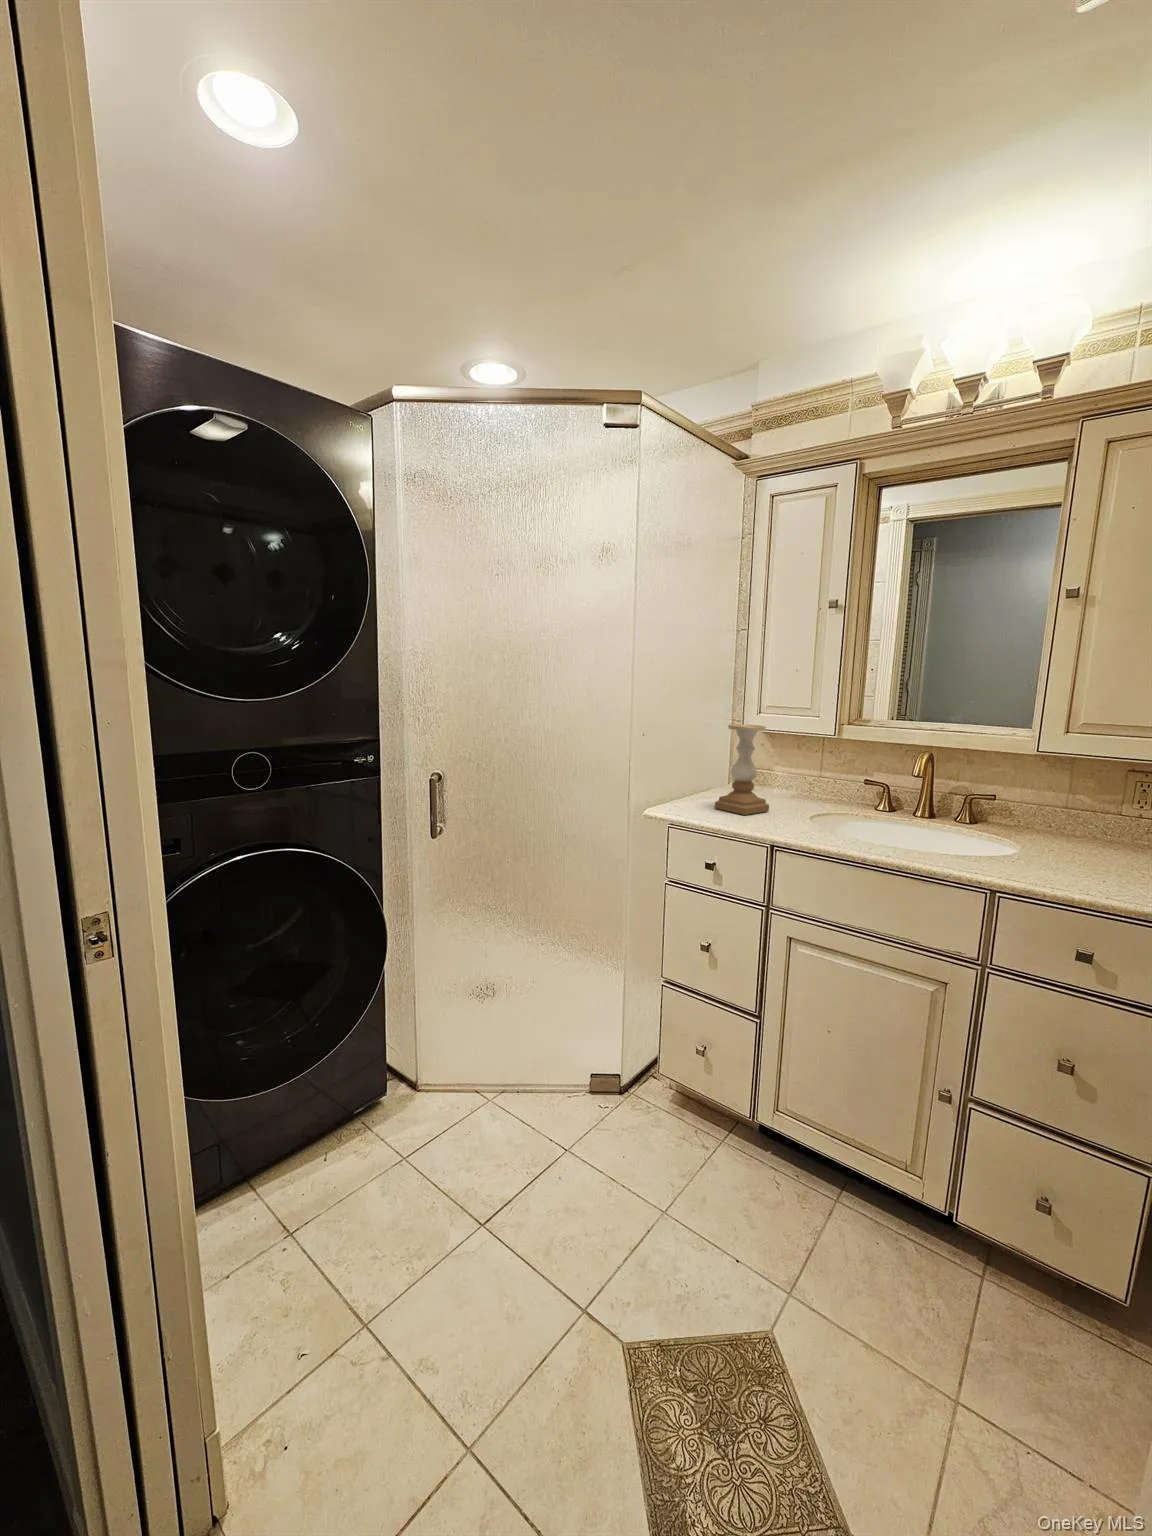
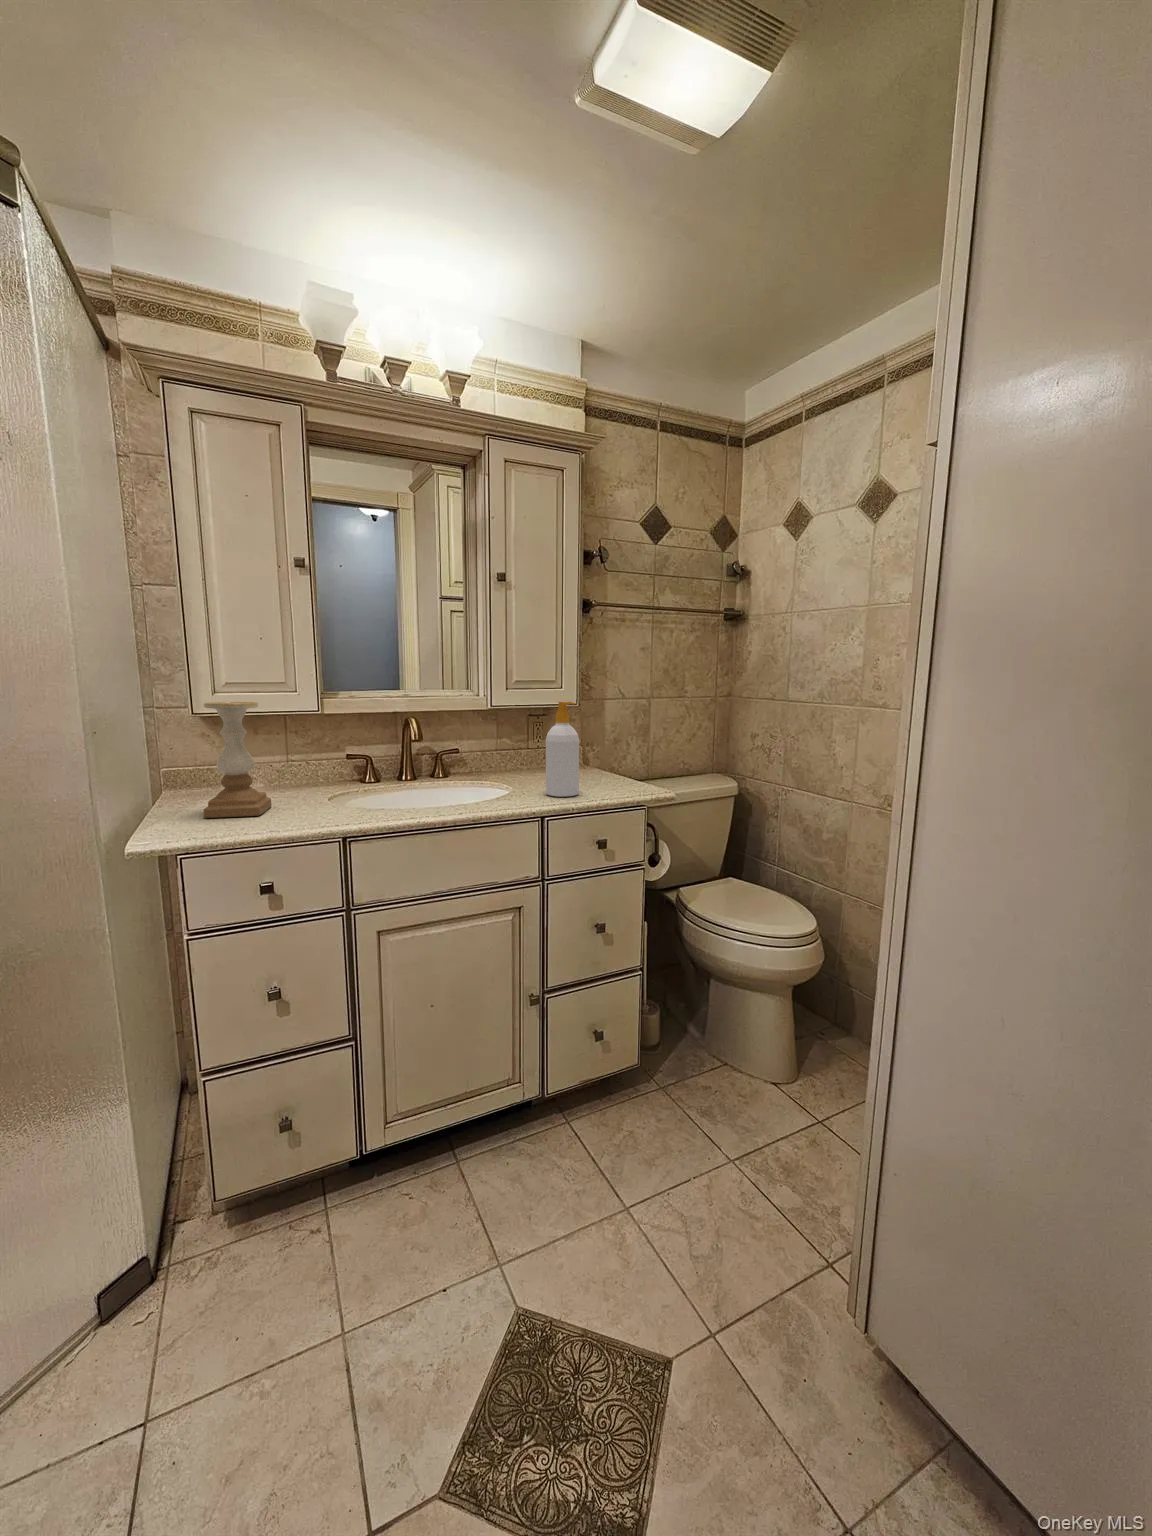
soap bottle: none [1045,754,1113,883] -> present [546,702,579,797]

